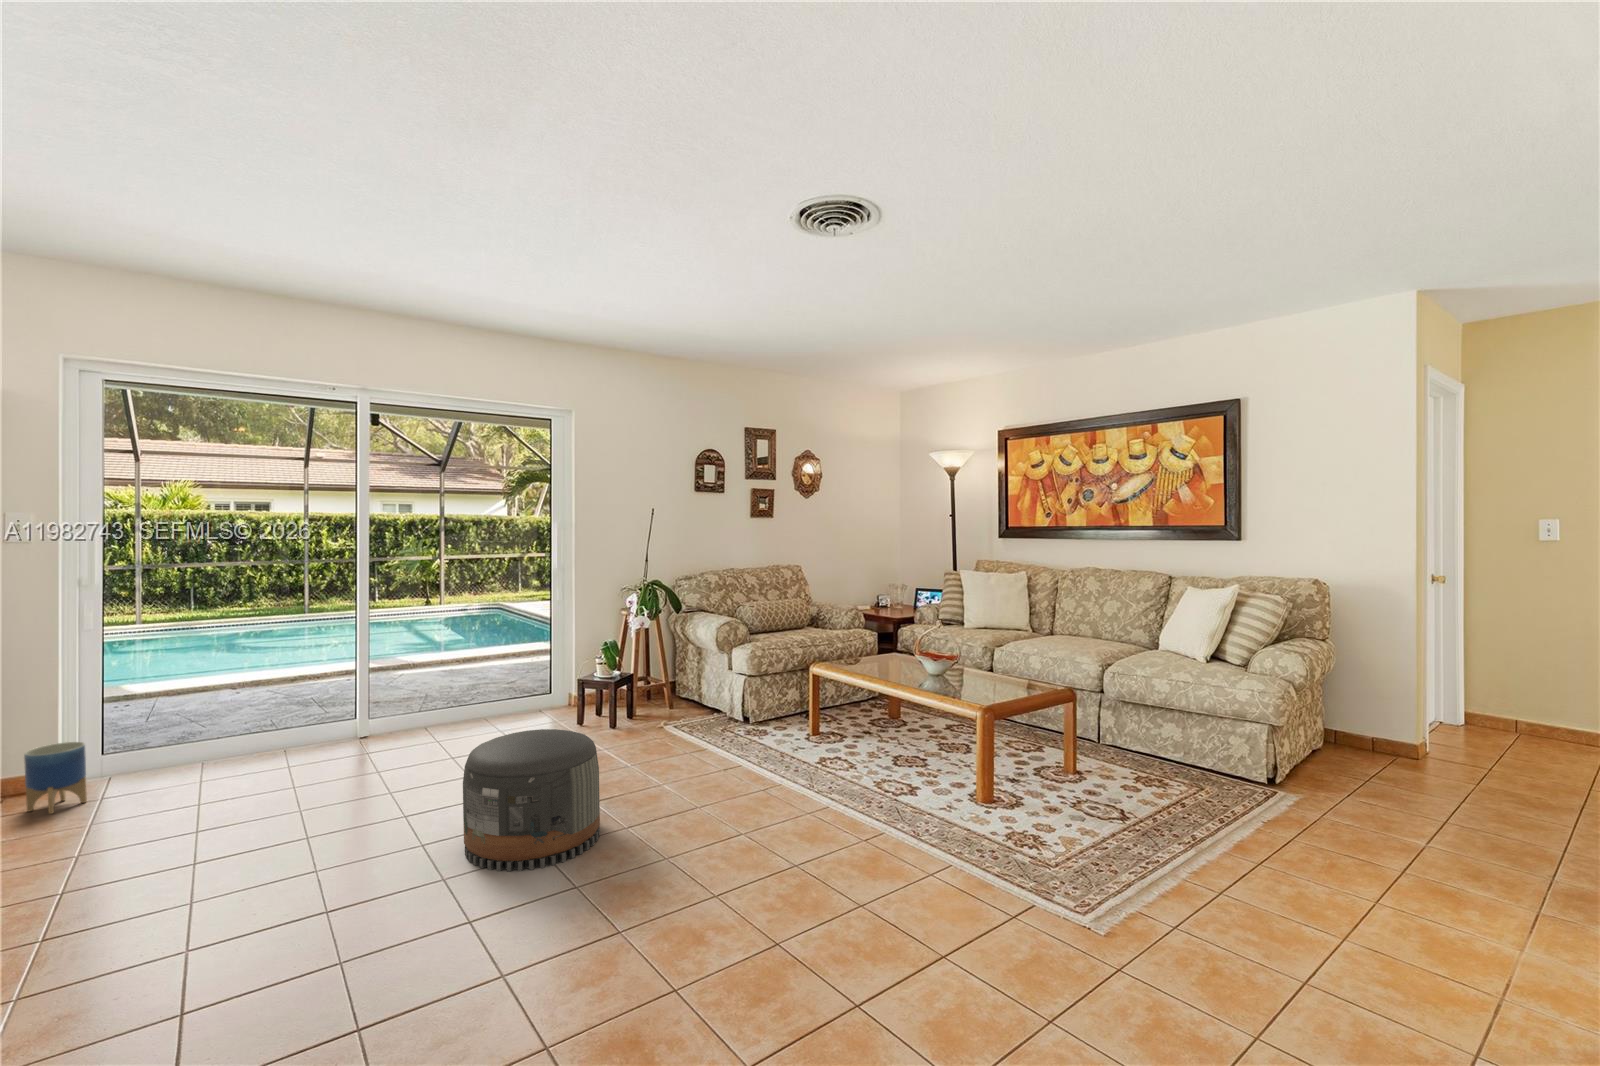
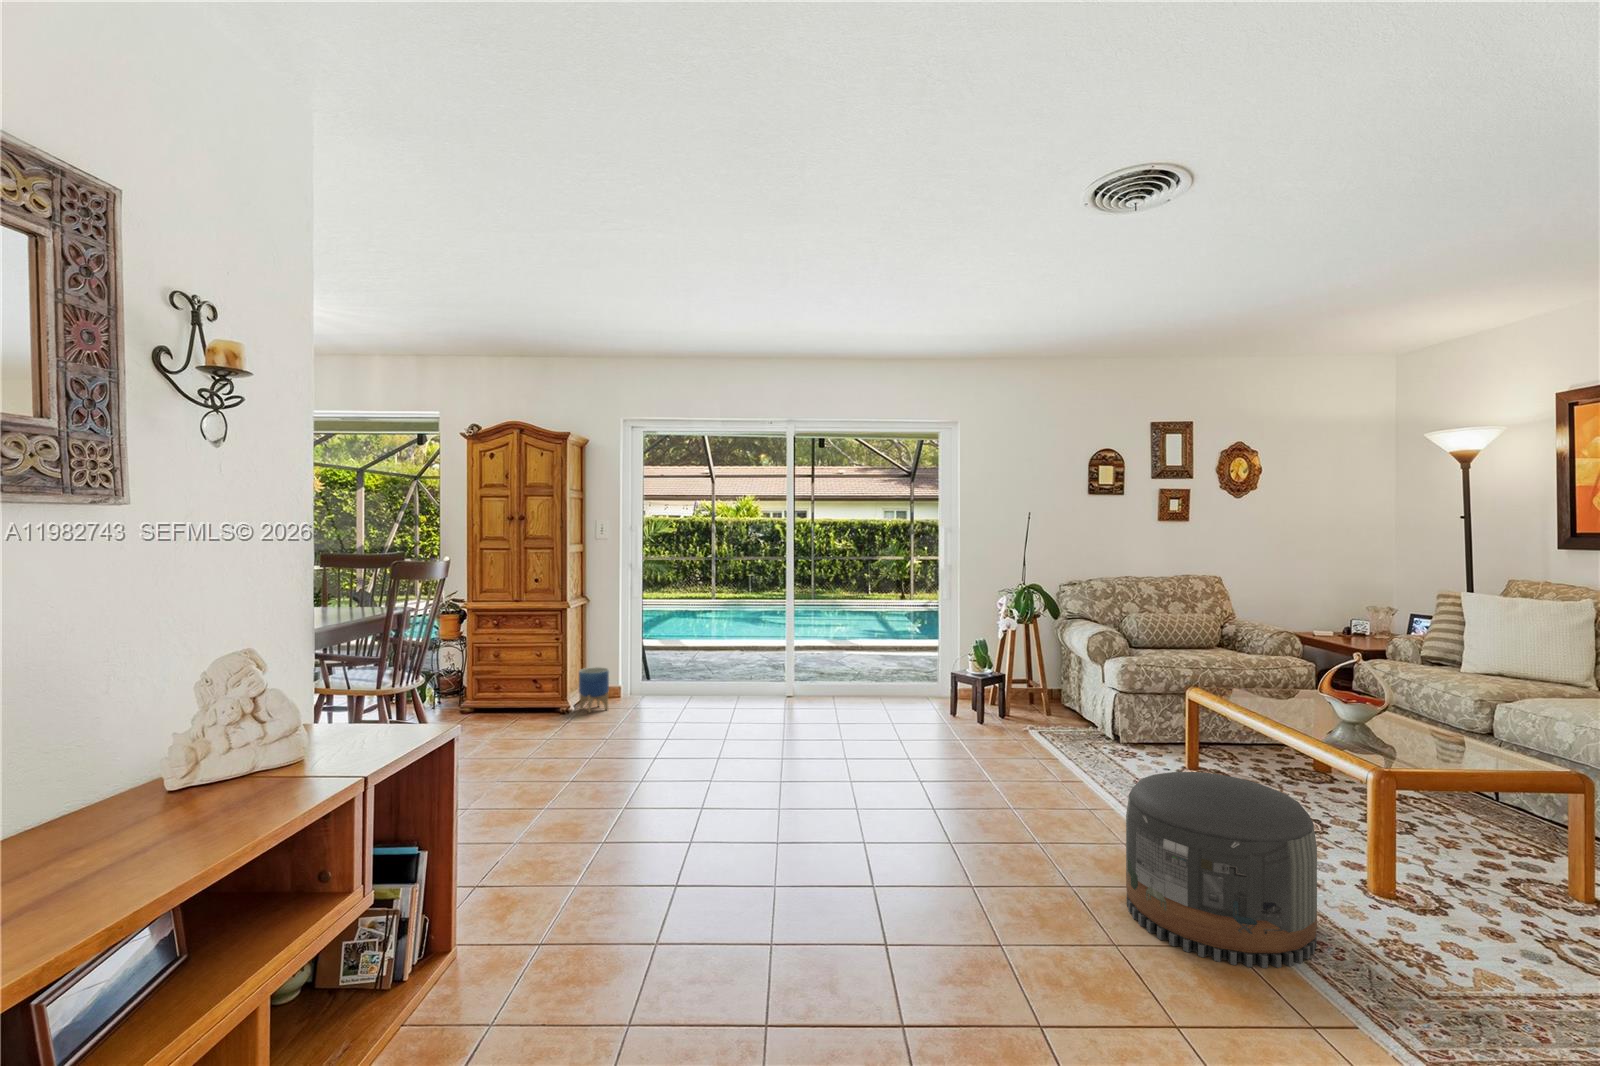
pouf: present [463,729,600,871] -> present [1126,772,1317,968]

